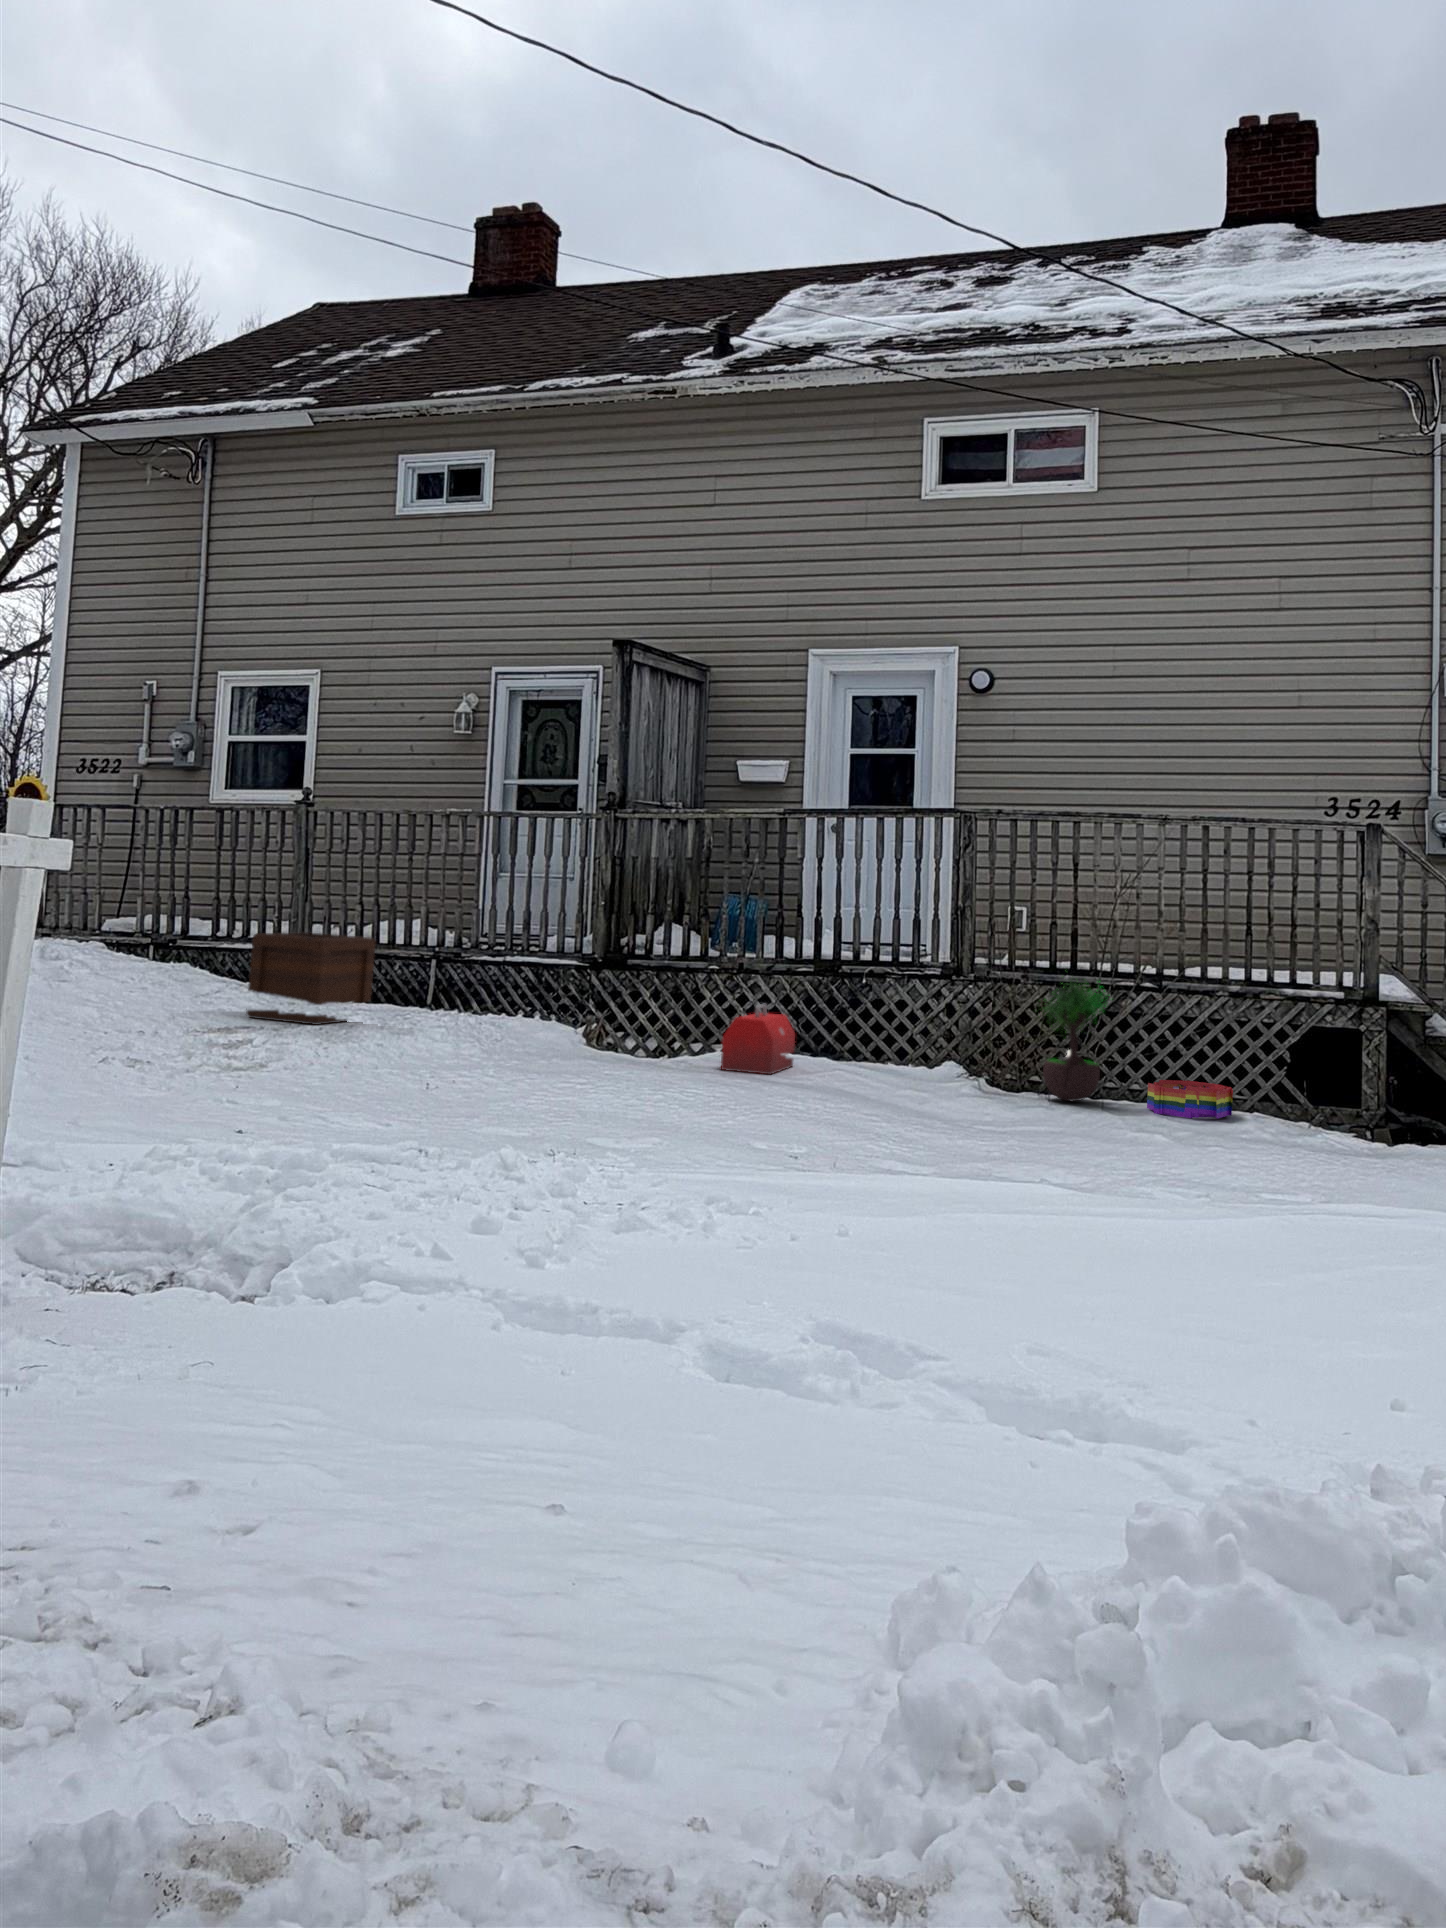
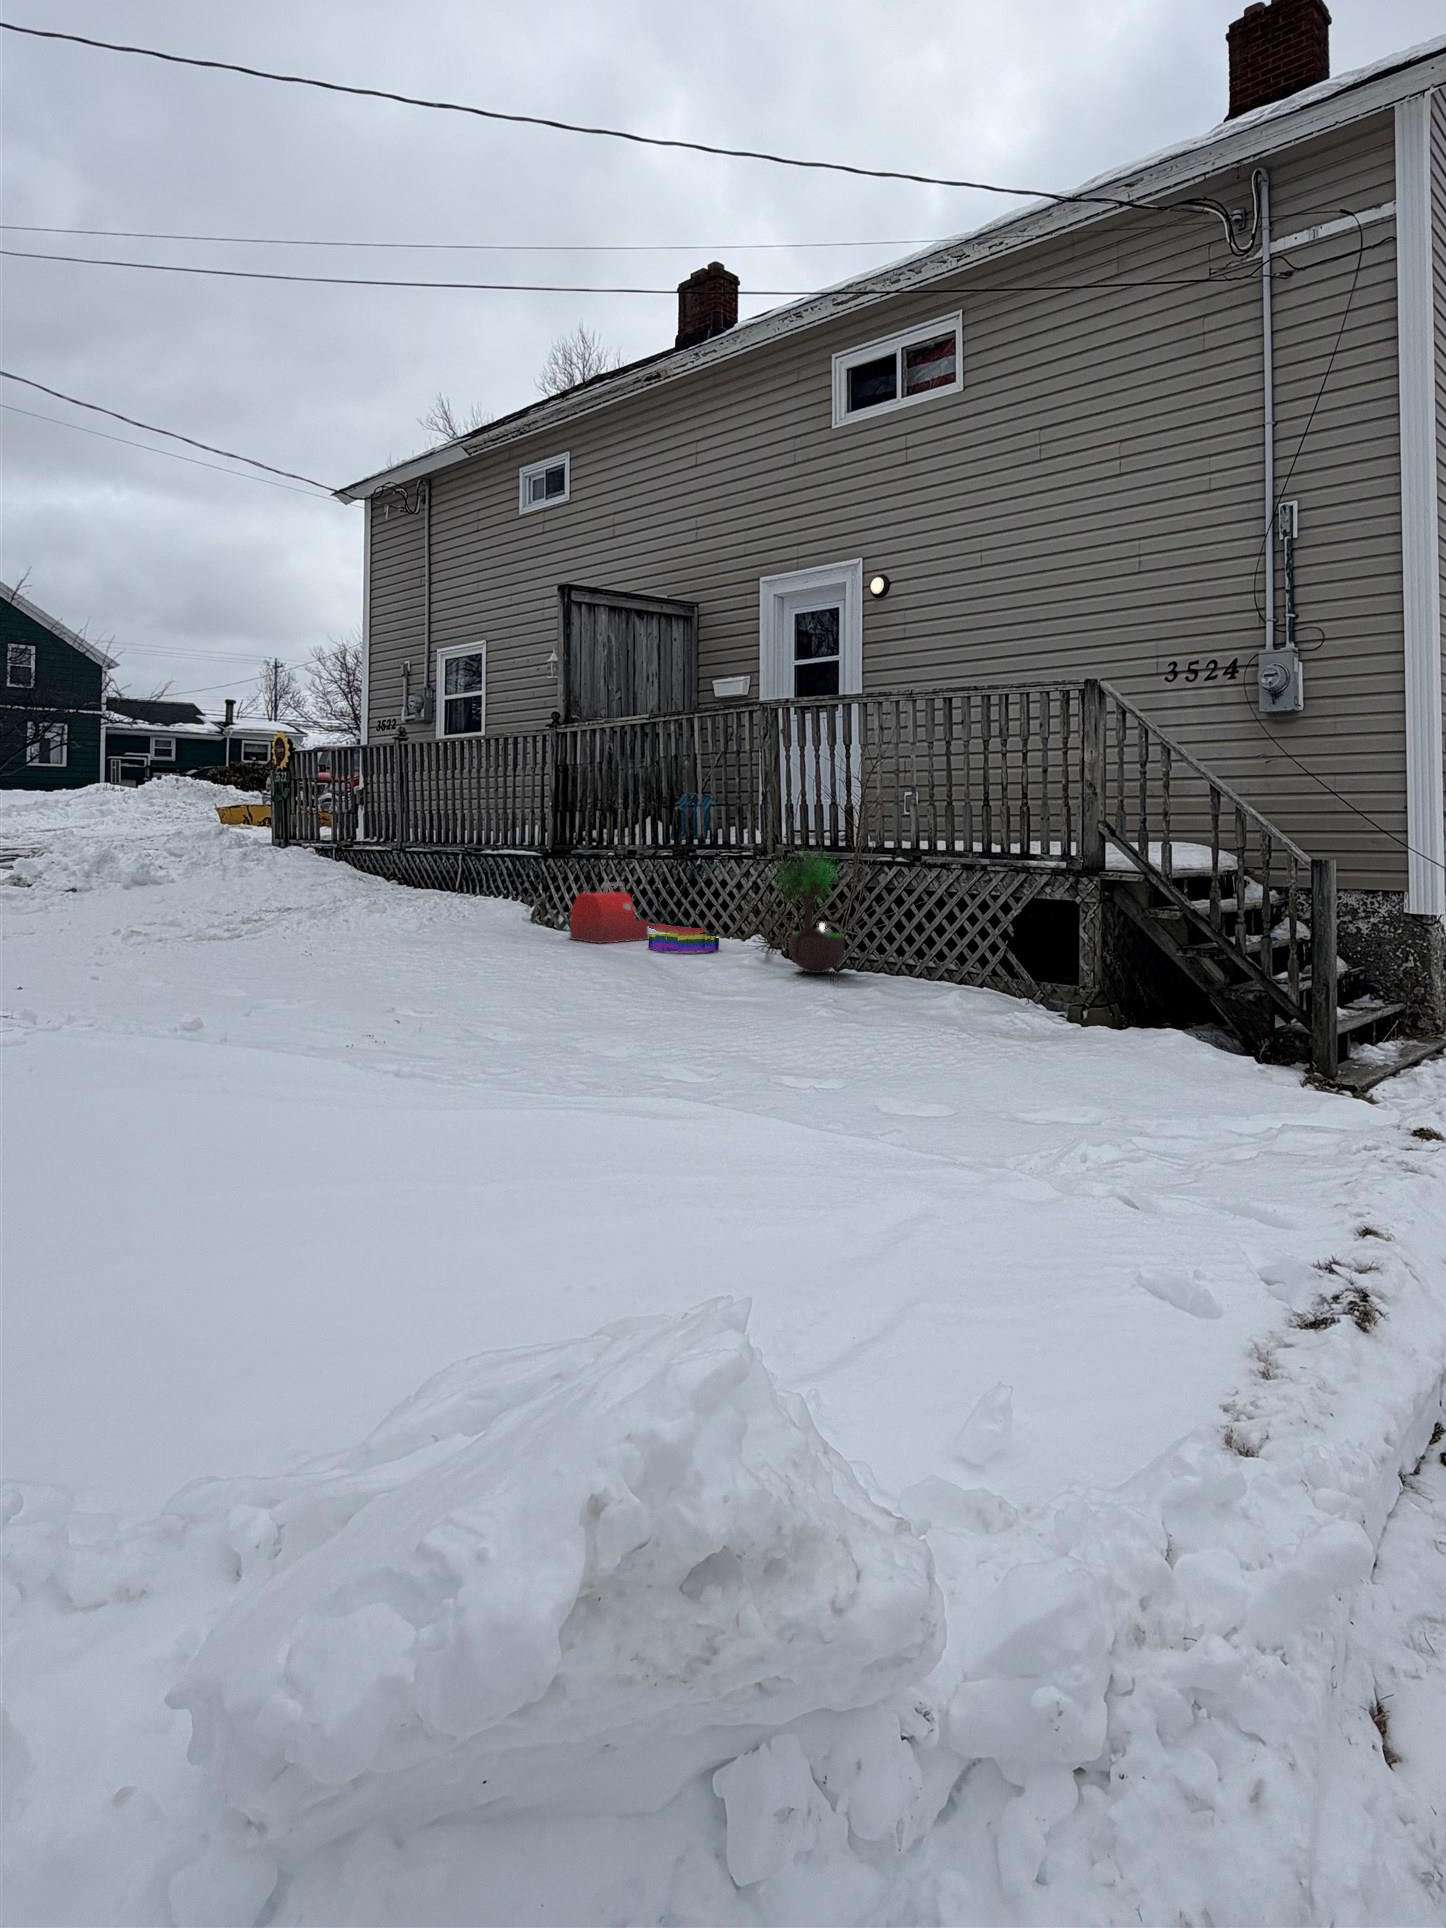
wooden crate: present [246,932,376,1025] -> none [344,835,440,904]
storage bin: present [1147,1080,1233,1119] -> present [648,924,719,952]

